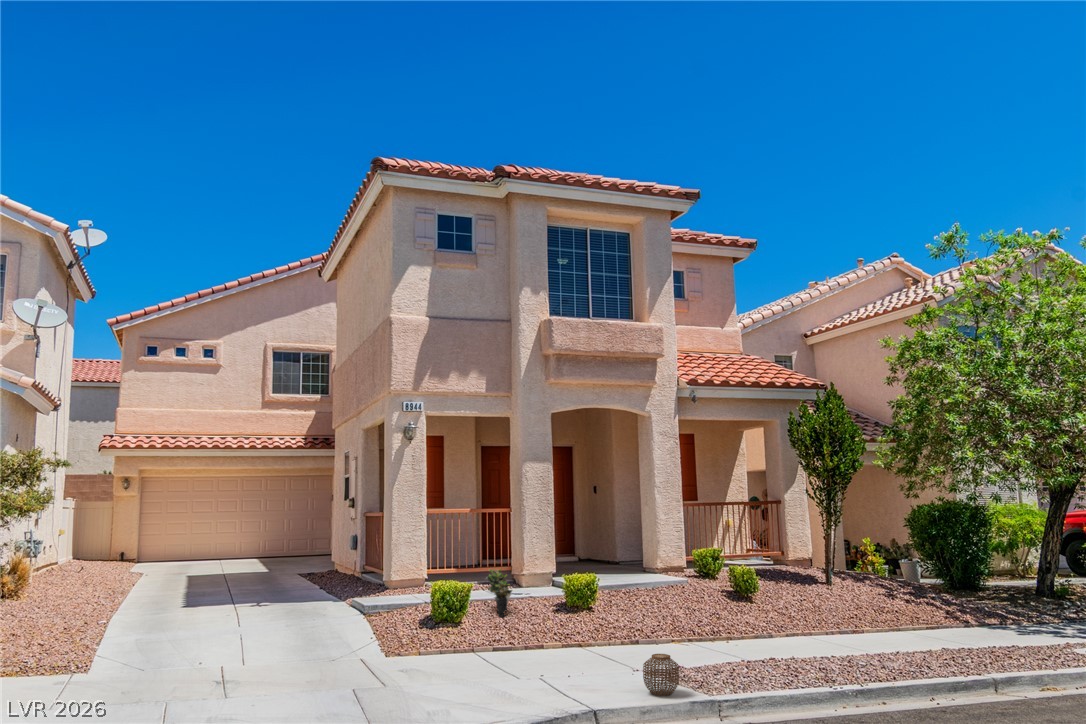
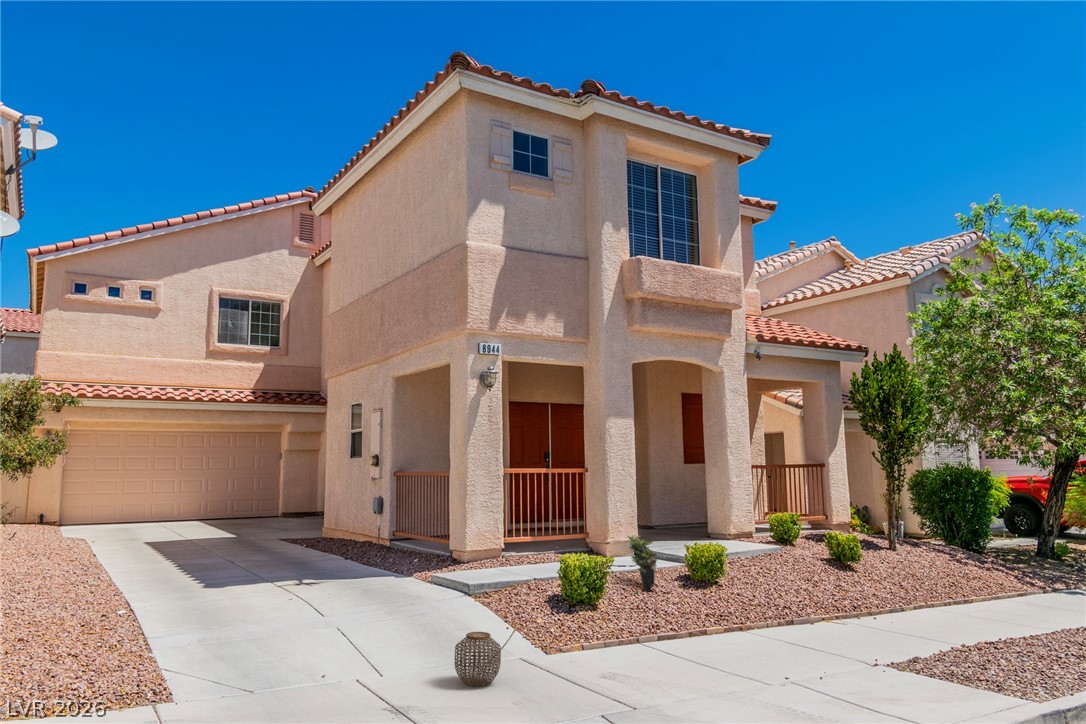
woven basket: present [643,654,679,696] -> present [455,632,501,687]

